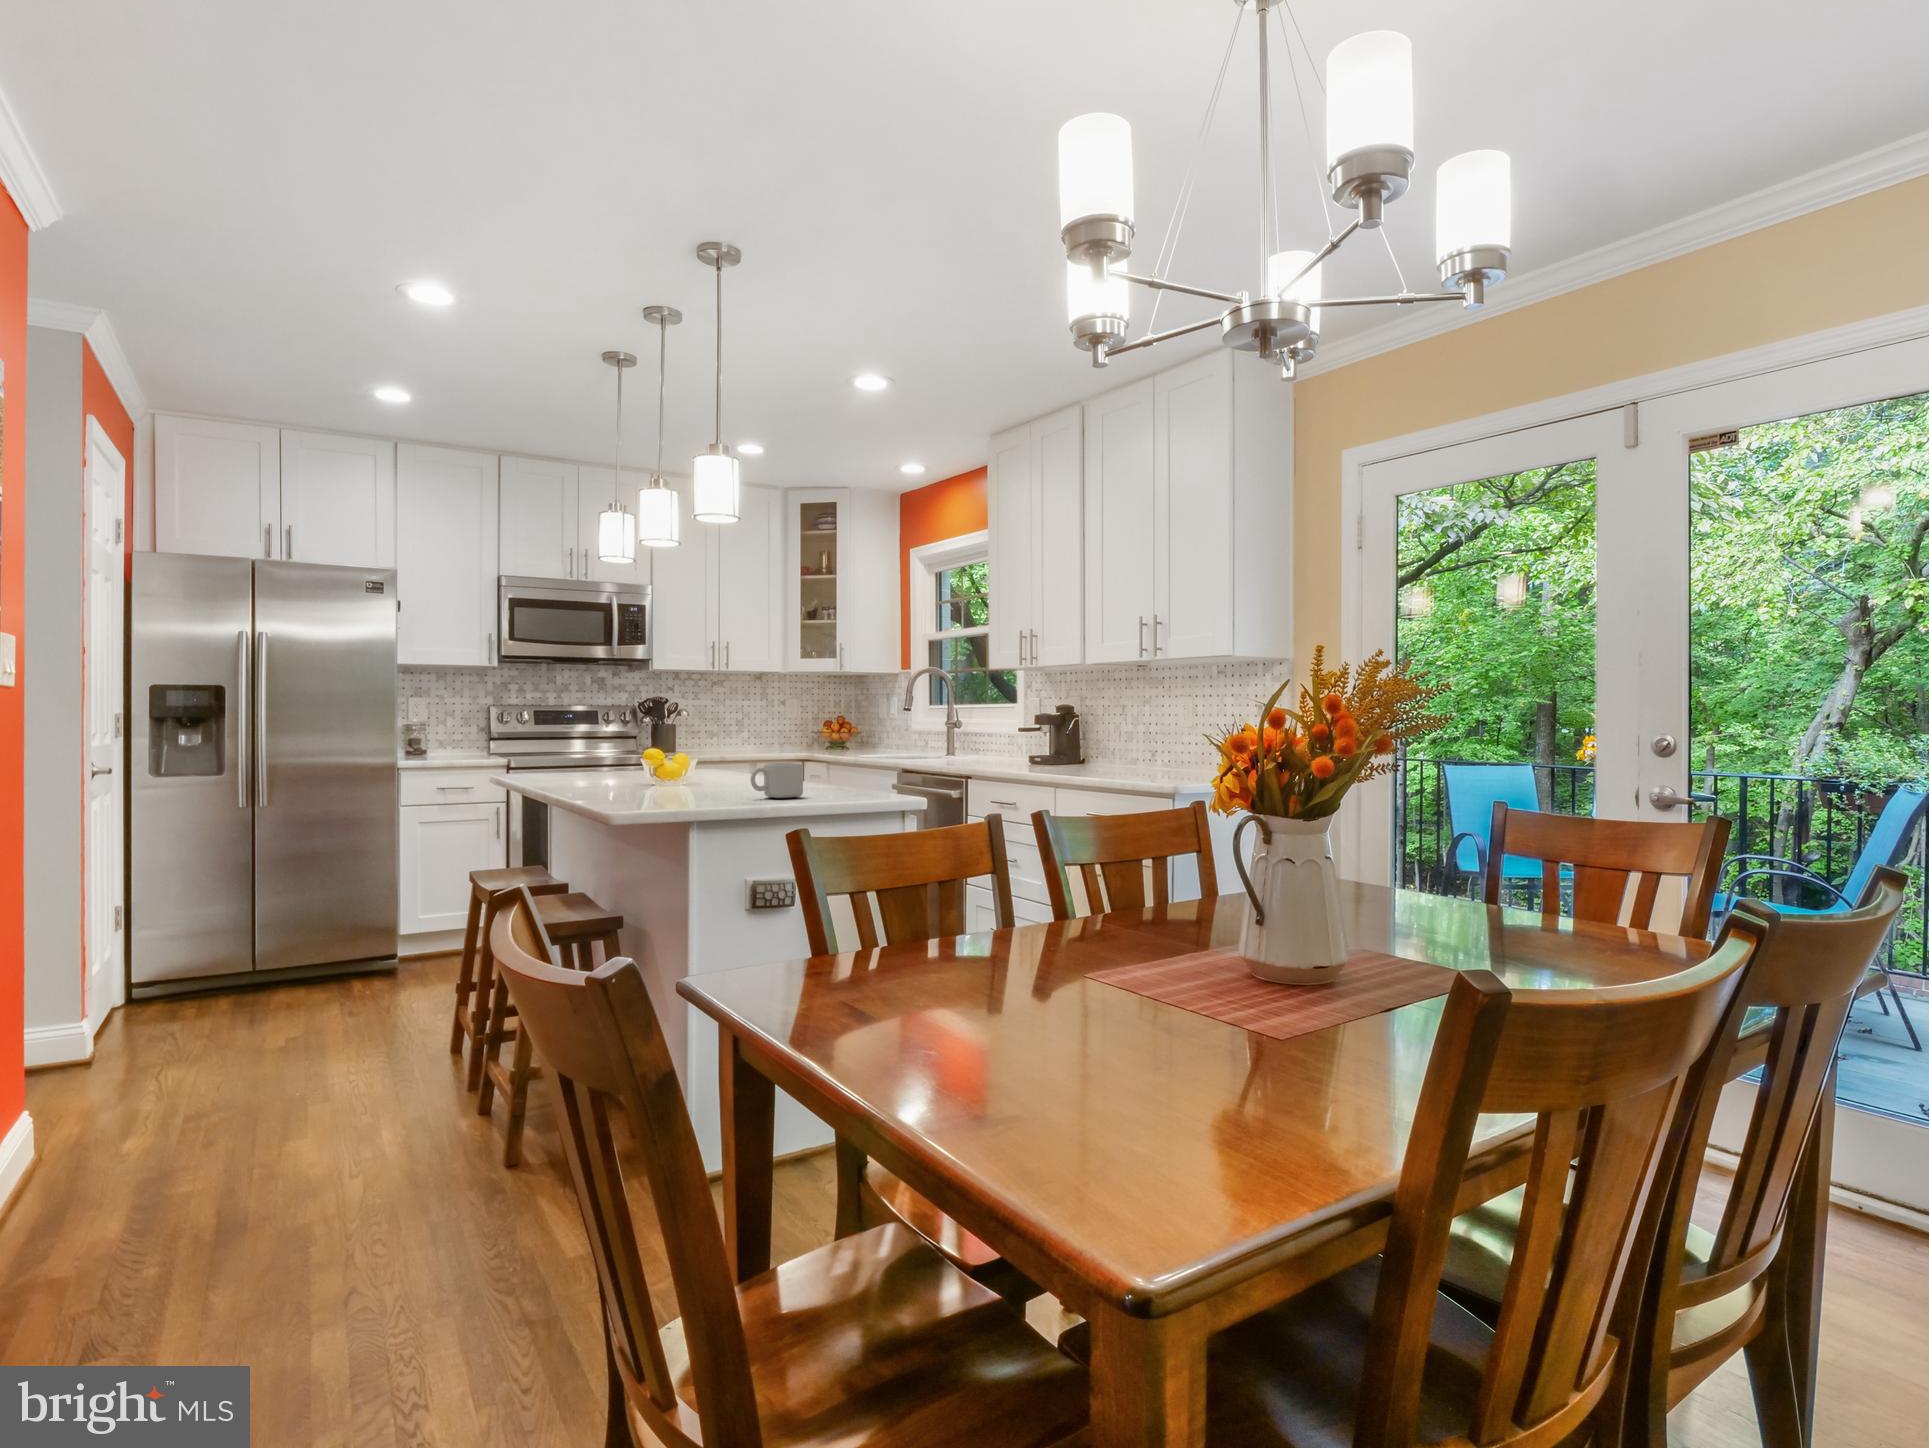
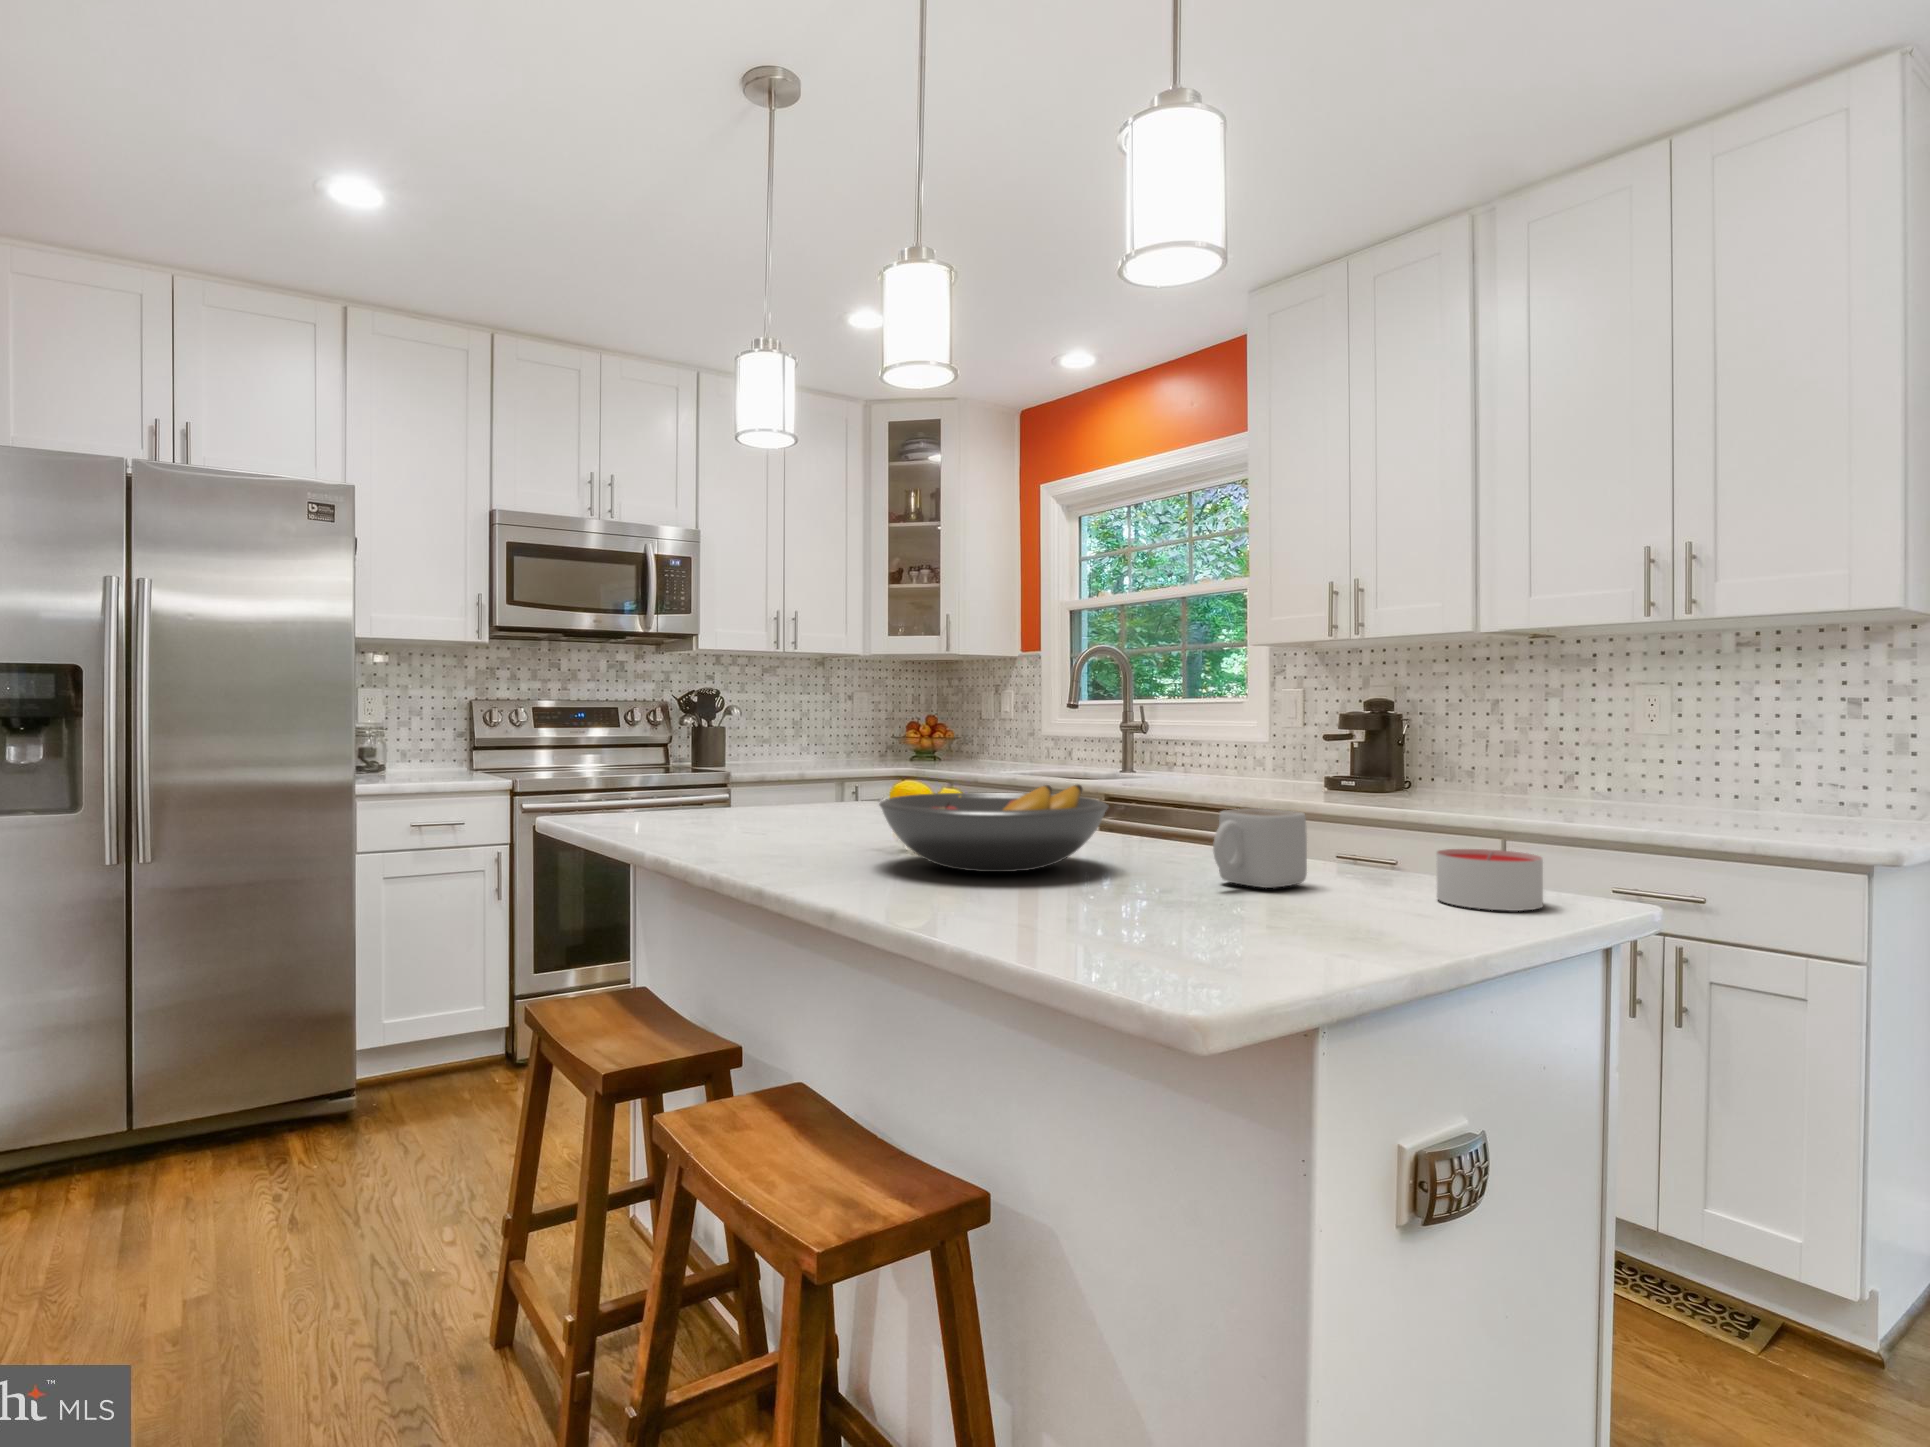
fruit bowl: none [617,752,735,794] -> present [879,785,1109,872]
candle: none [838,779,881,804] -> present [1436,849,1543,911]

